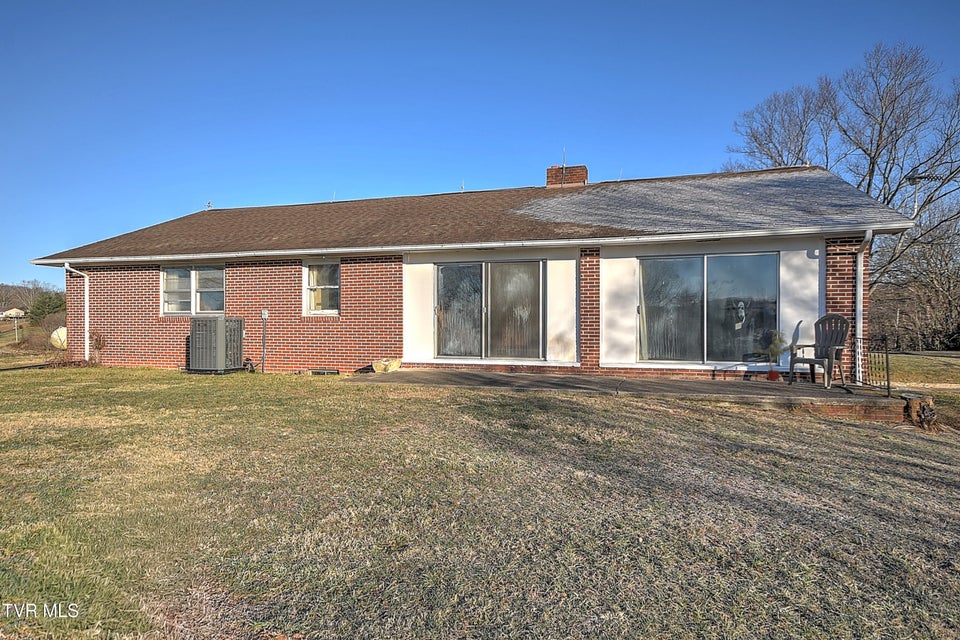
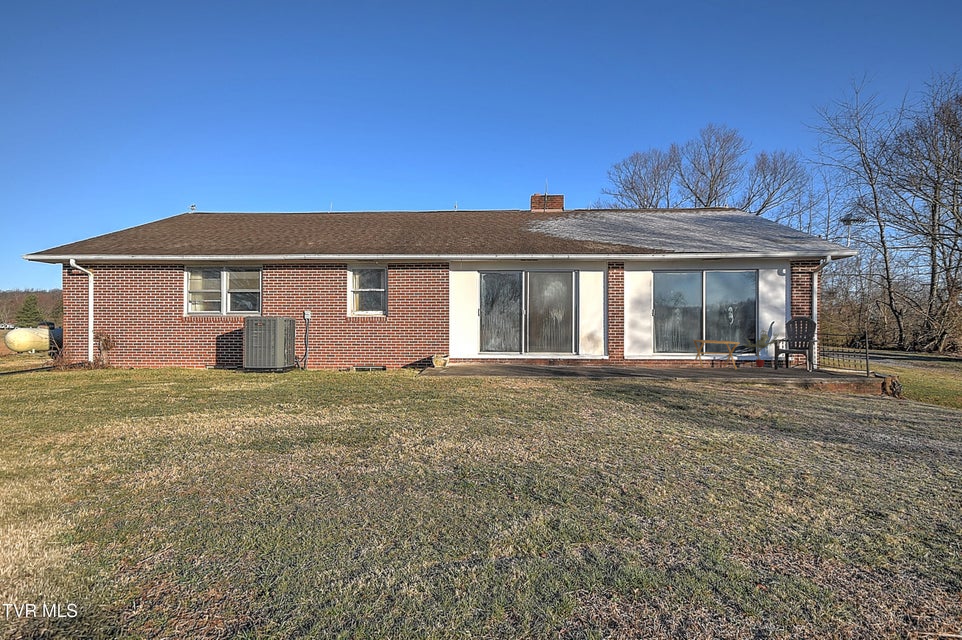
side table: none [684,344,734,383] -> present [693,340,740,369]

